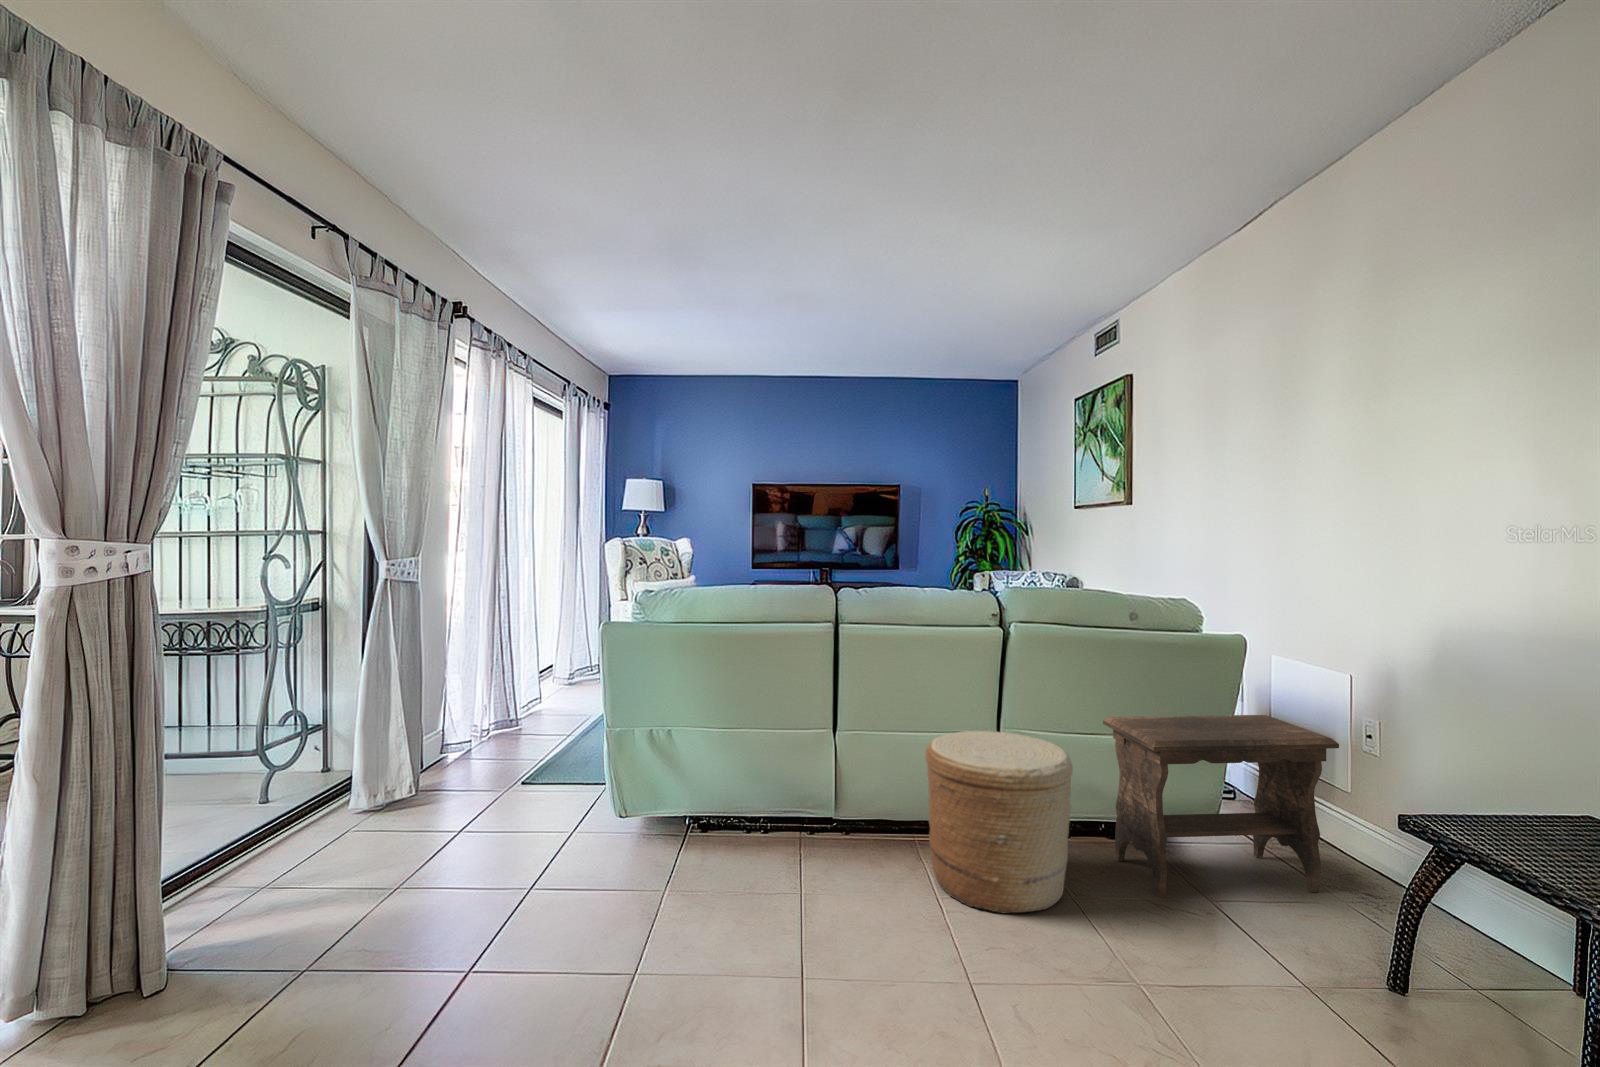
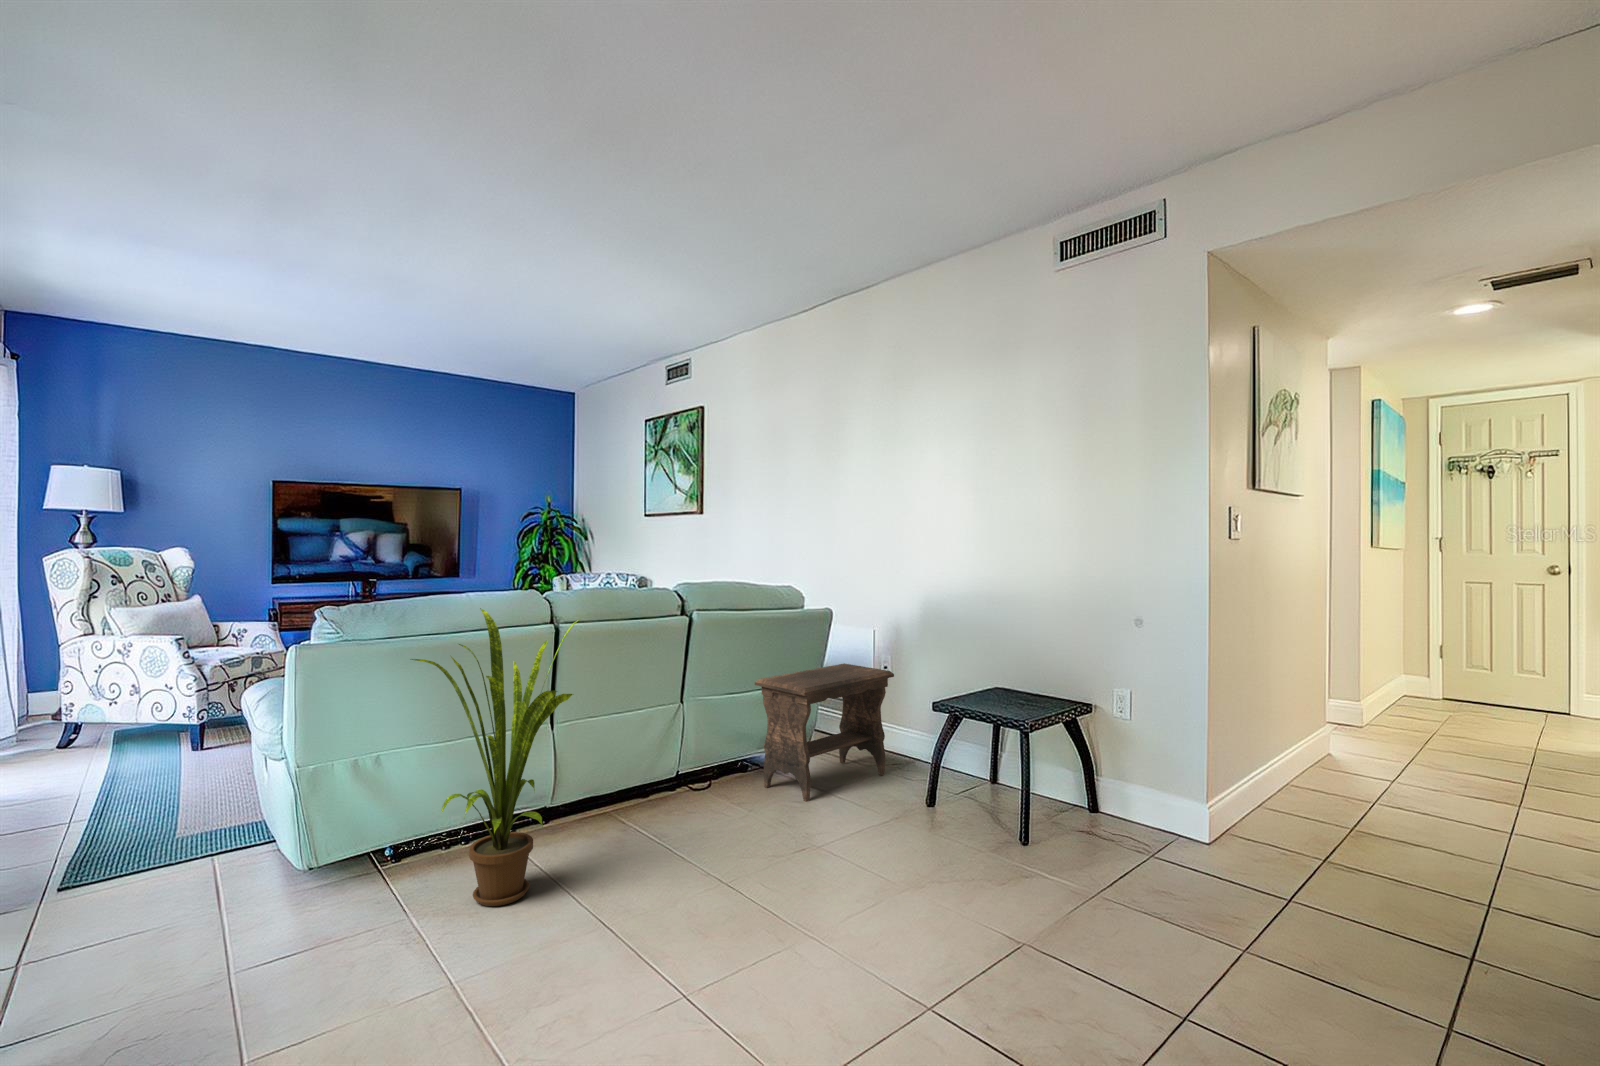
house plant: none [668,601,824,906] -> present [411,608,580,906]
woven basket: present [926,731,1073,914] -> none [640,702,759,845]

